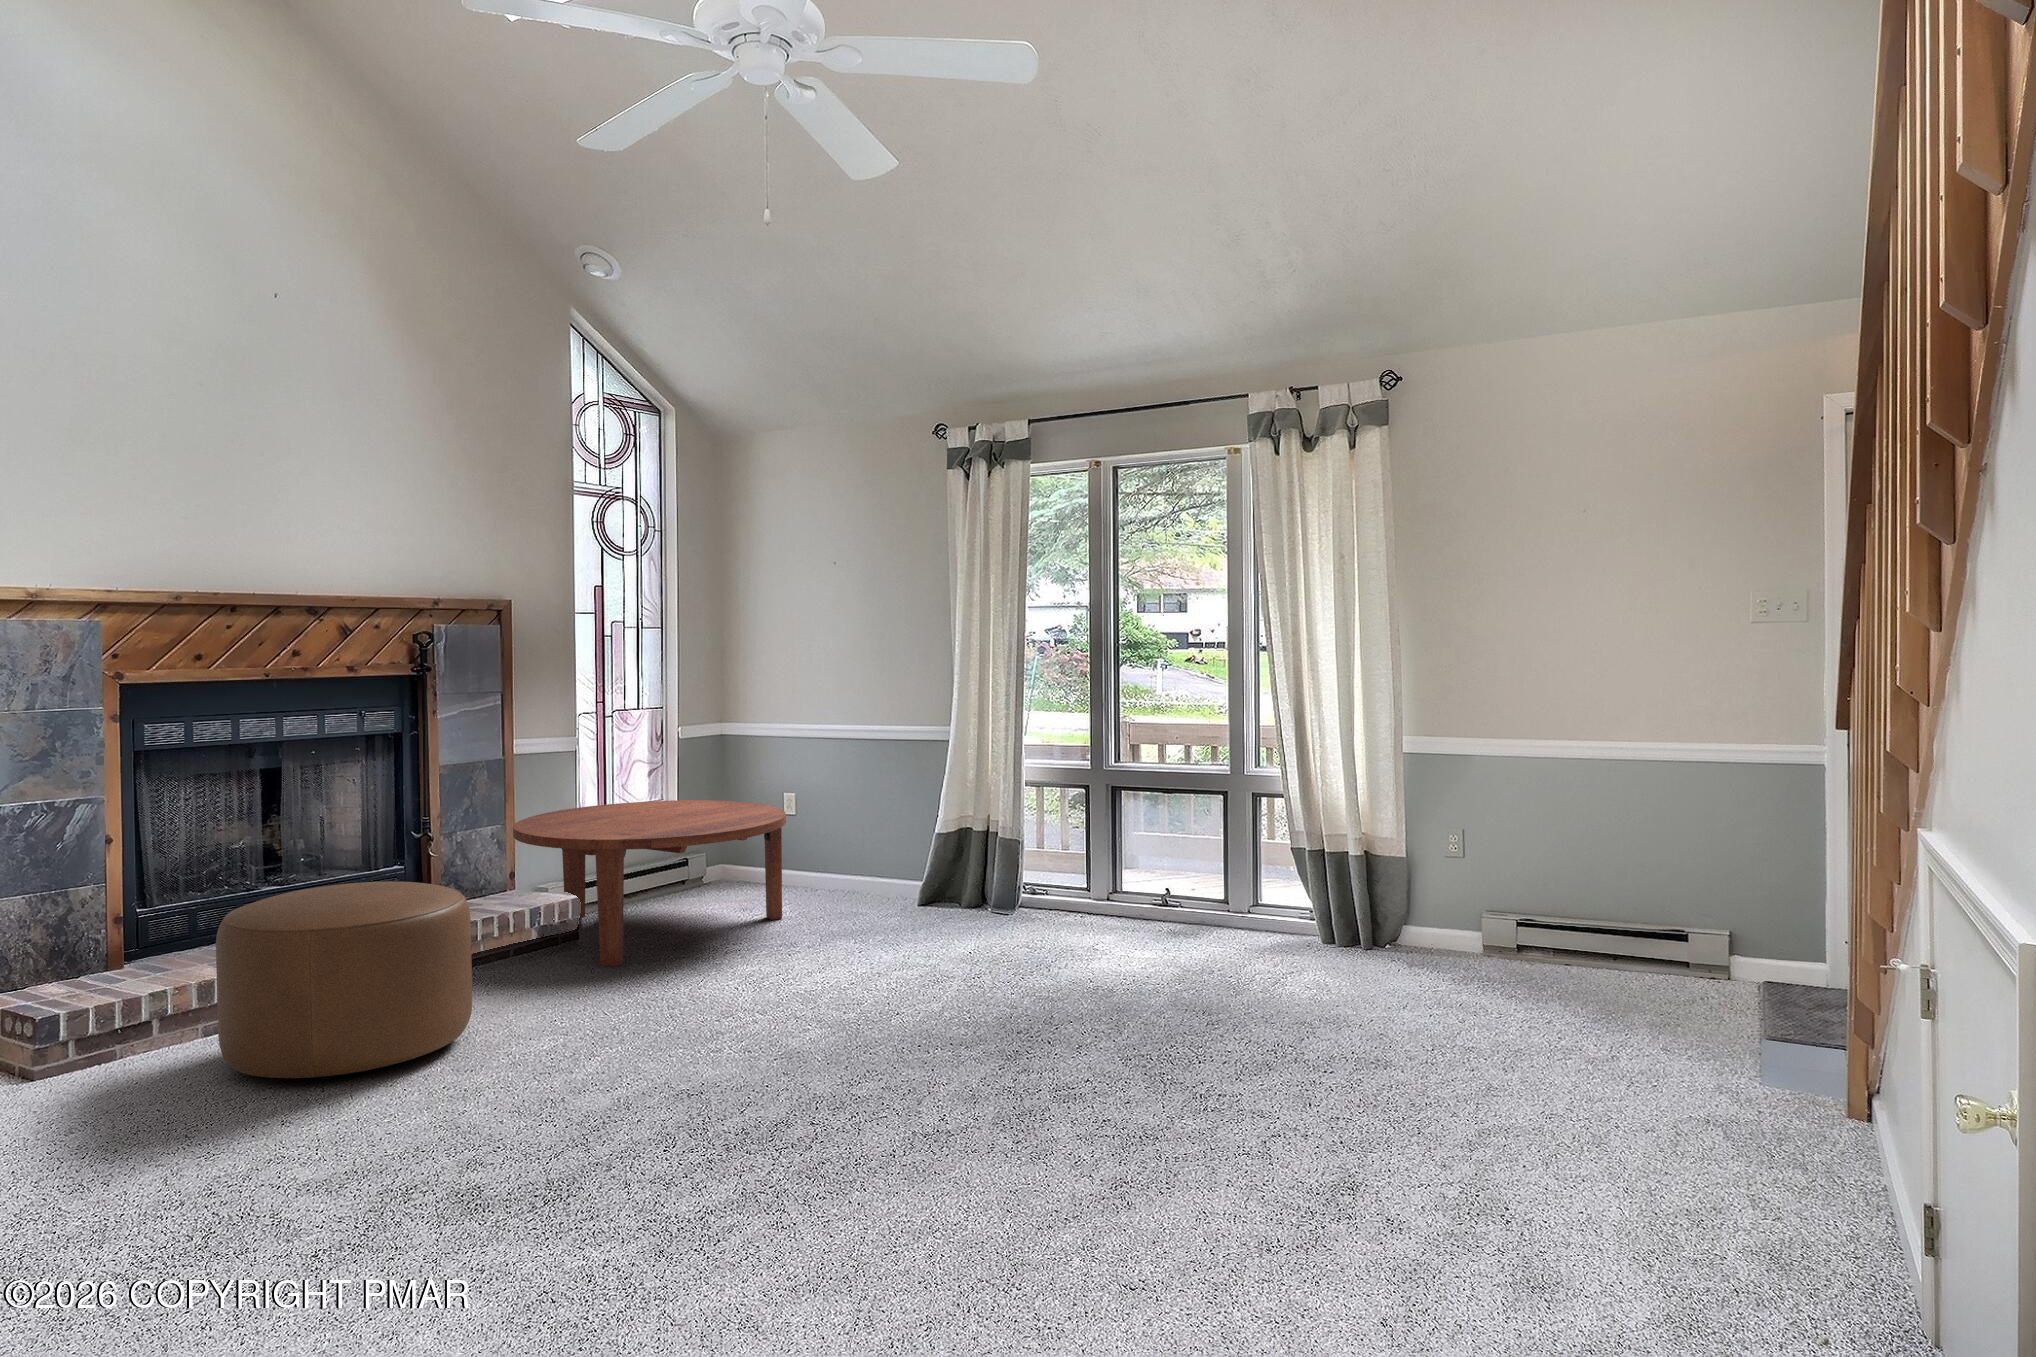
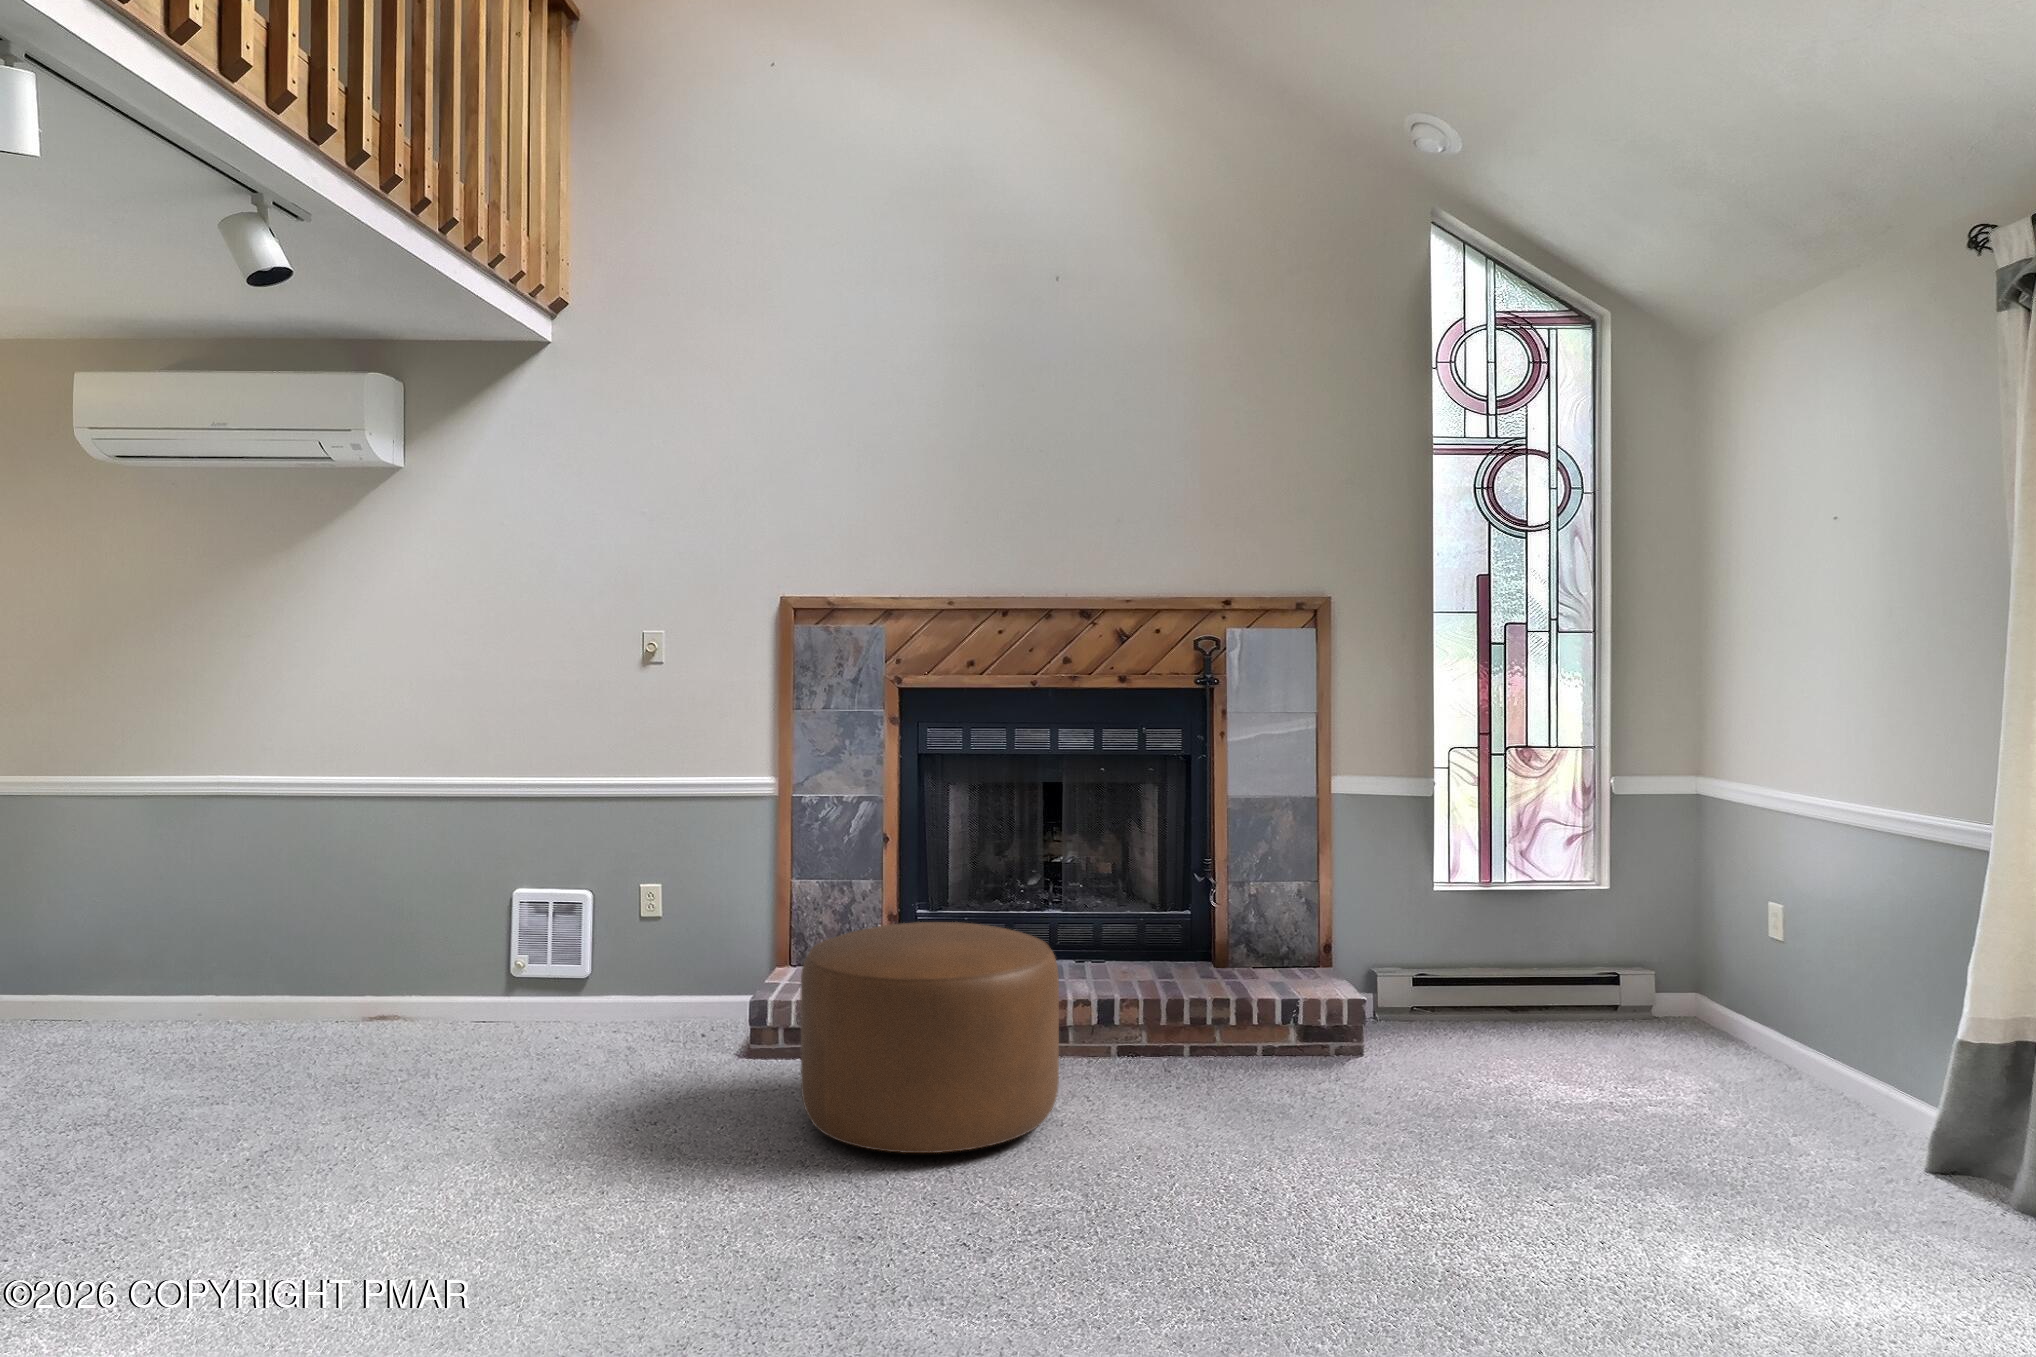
coffee table: present [513,800,786,967] -> none [1272,875,1677,1110]

